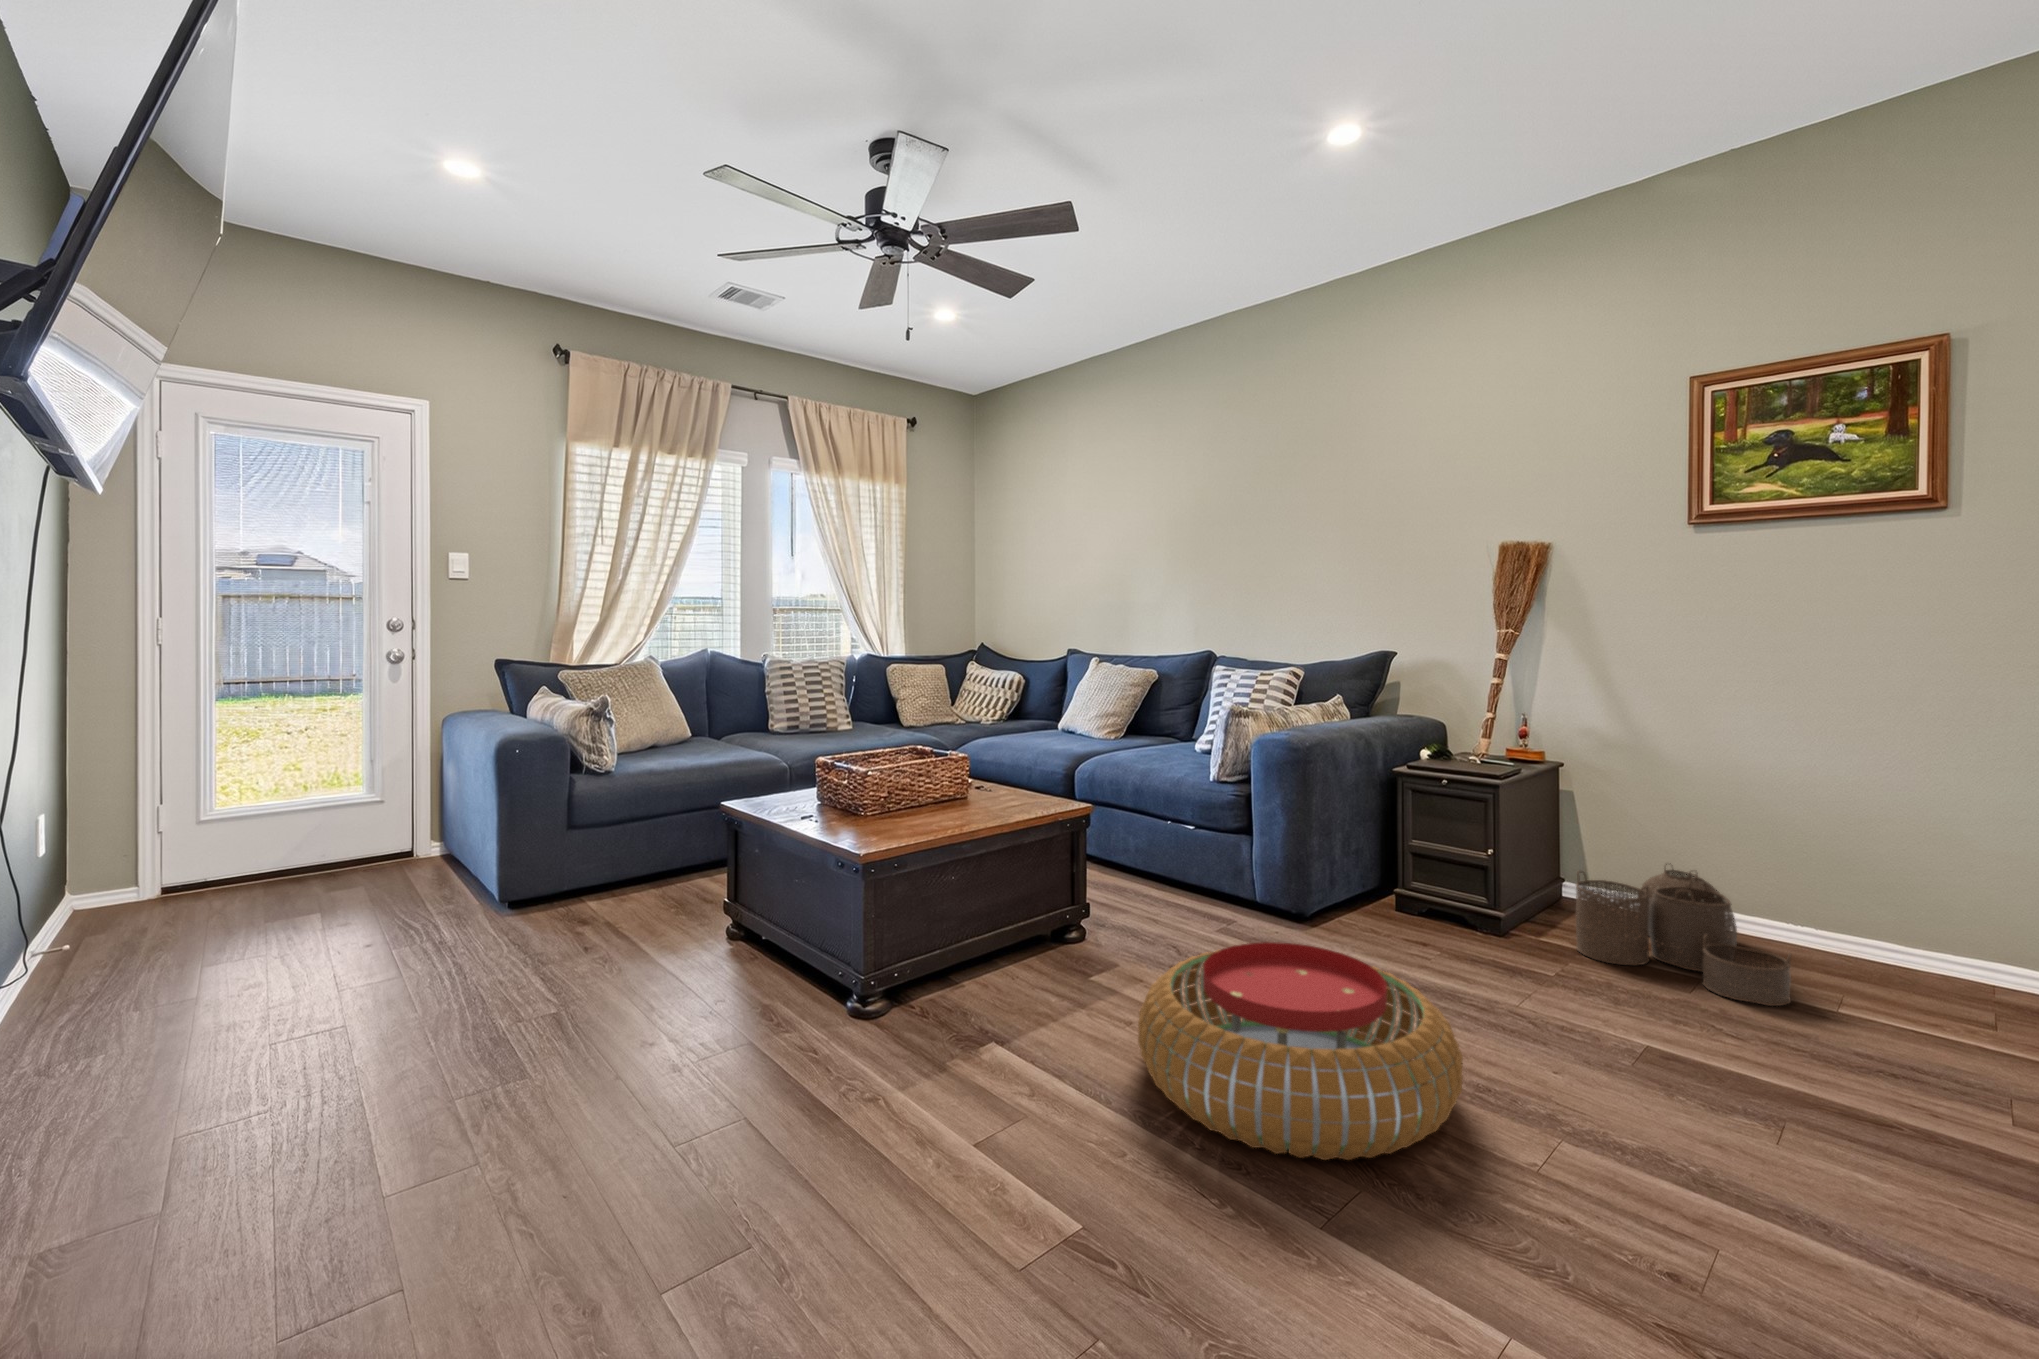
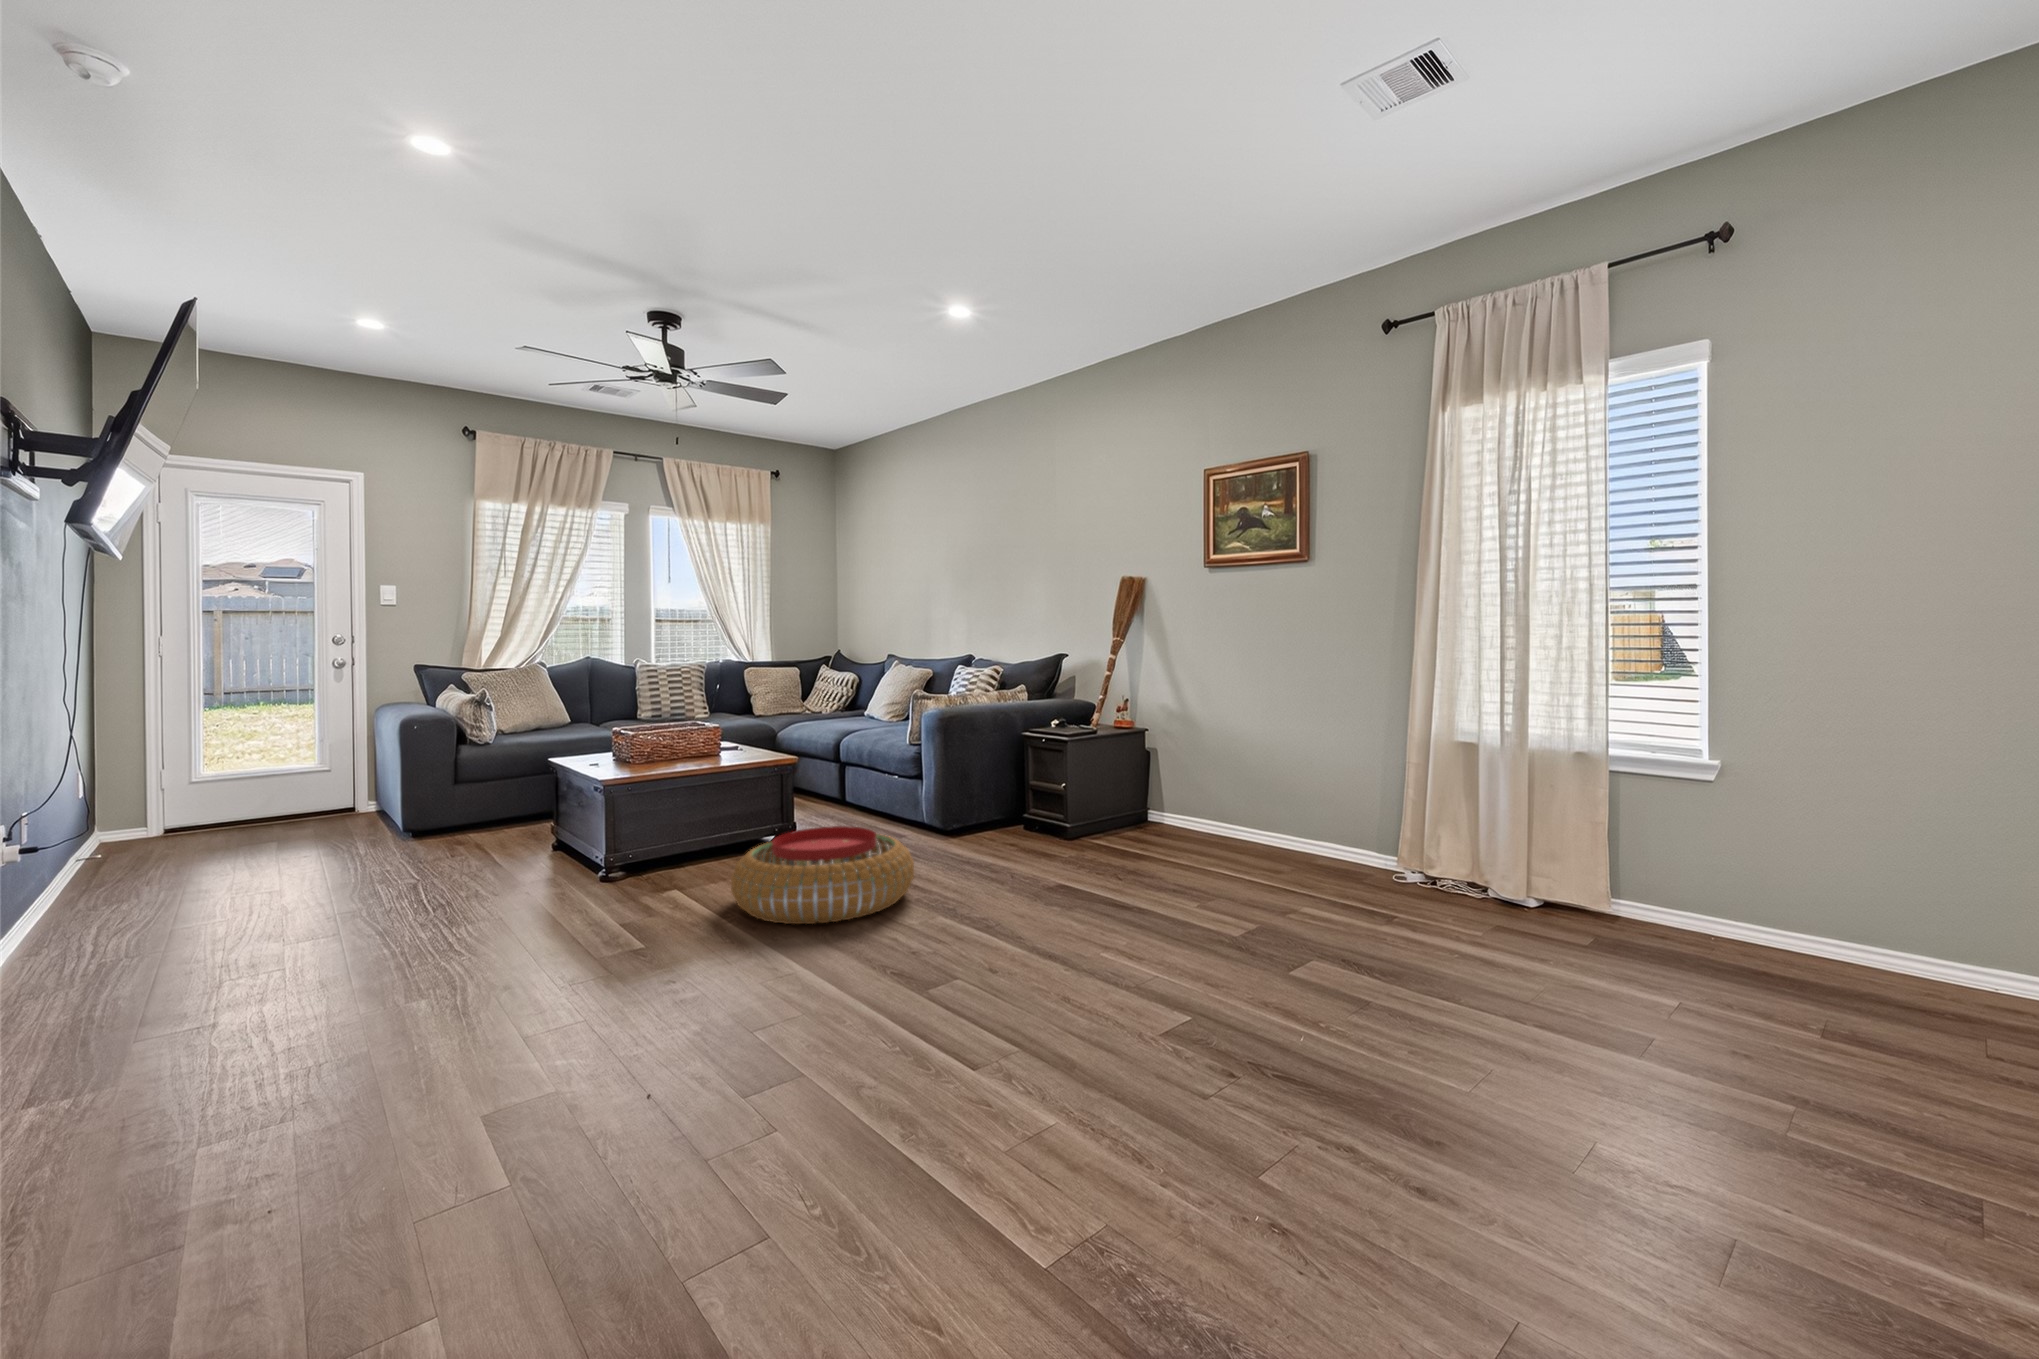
woven basket: present [1576,863,1791,1006] -> none [1104,791,1213,867]

